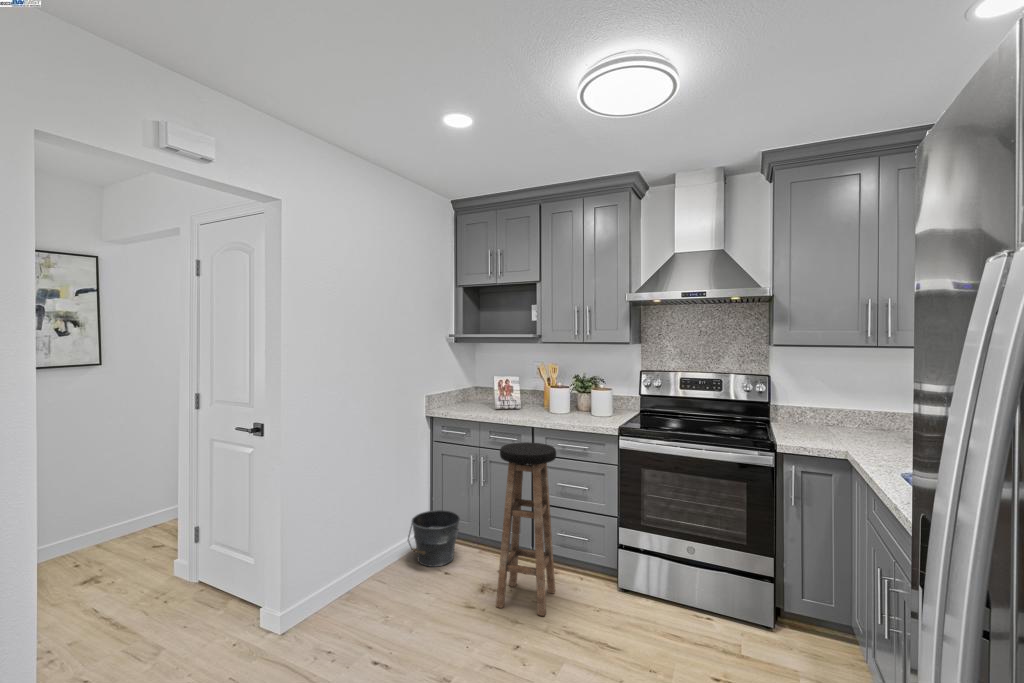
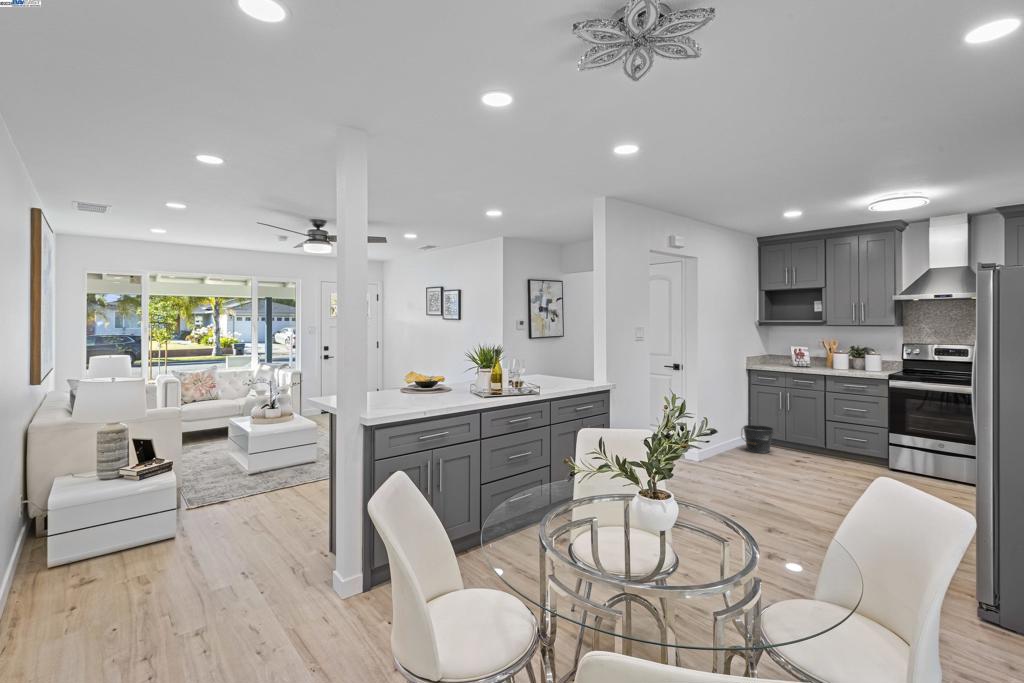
bar stool: present [496,442,556,616] -> none [809,382,847,473]

